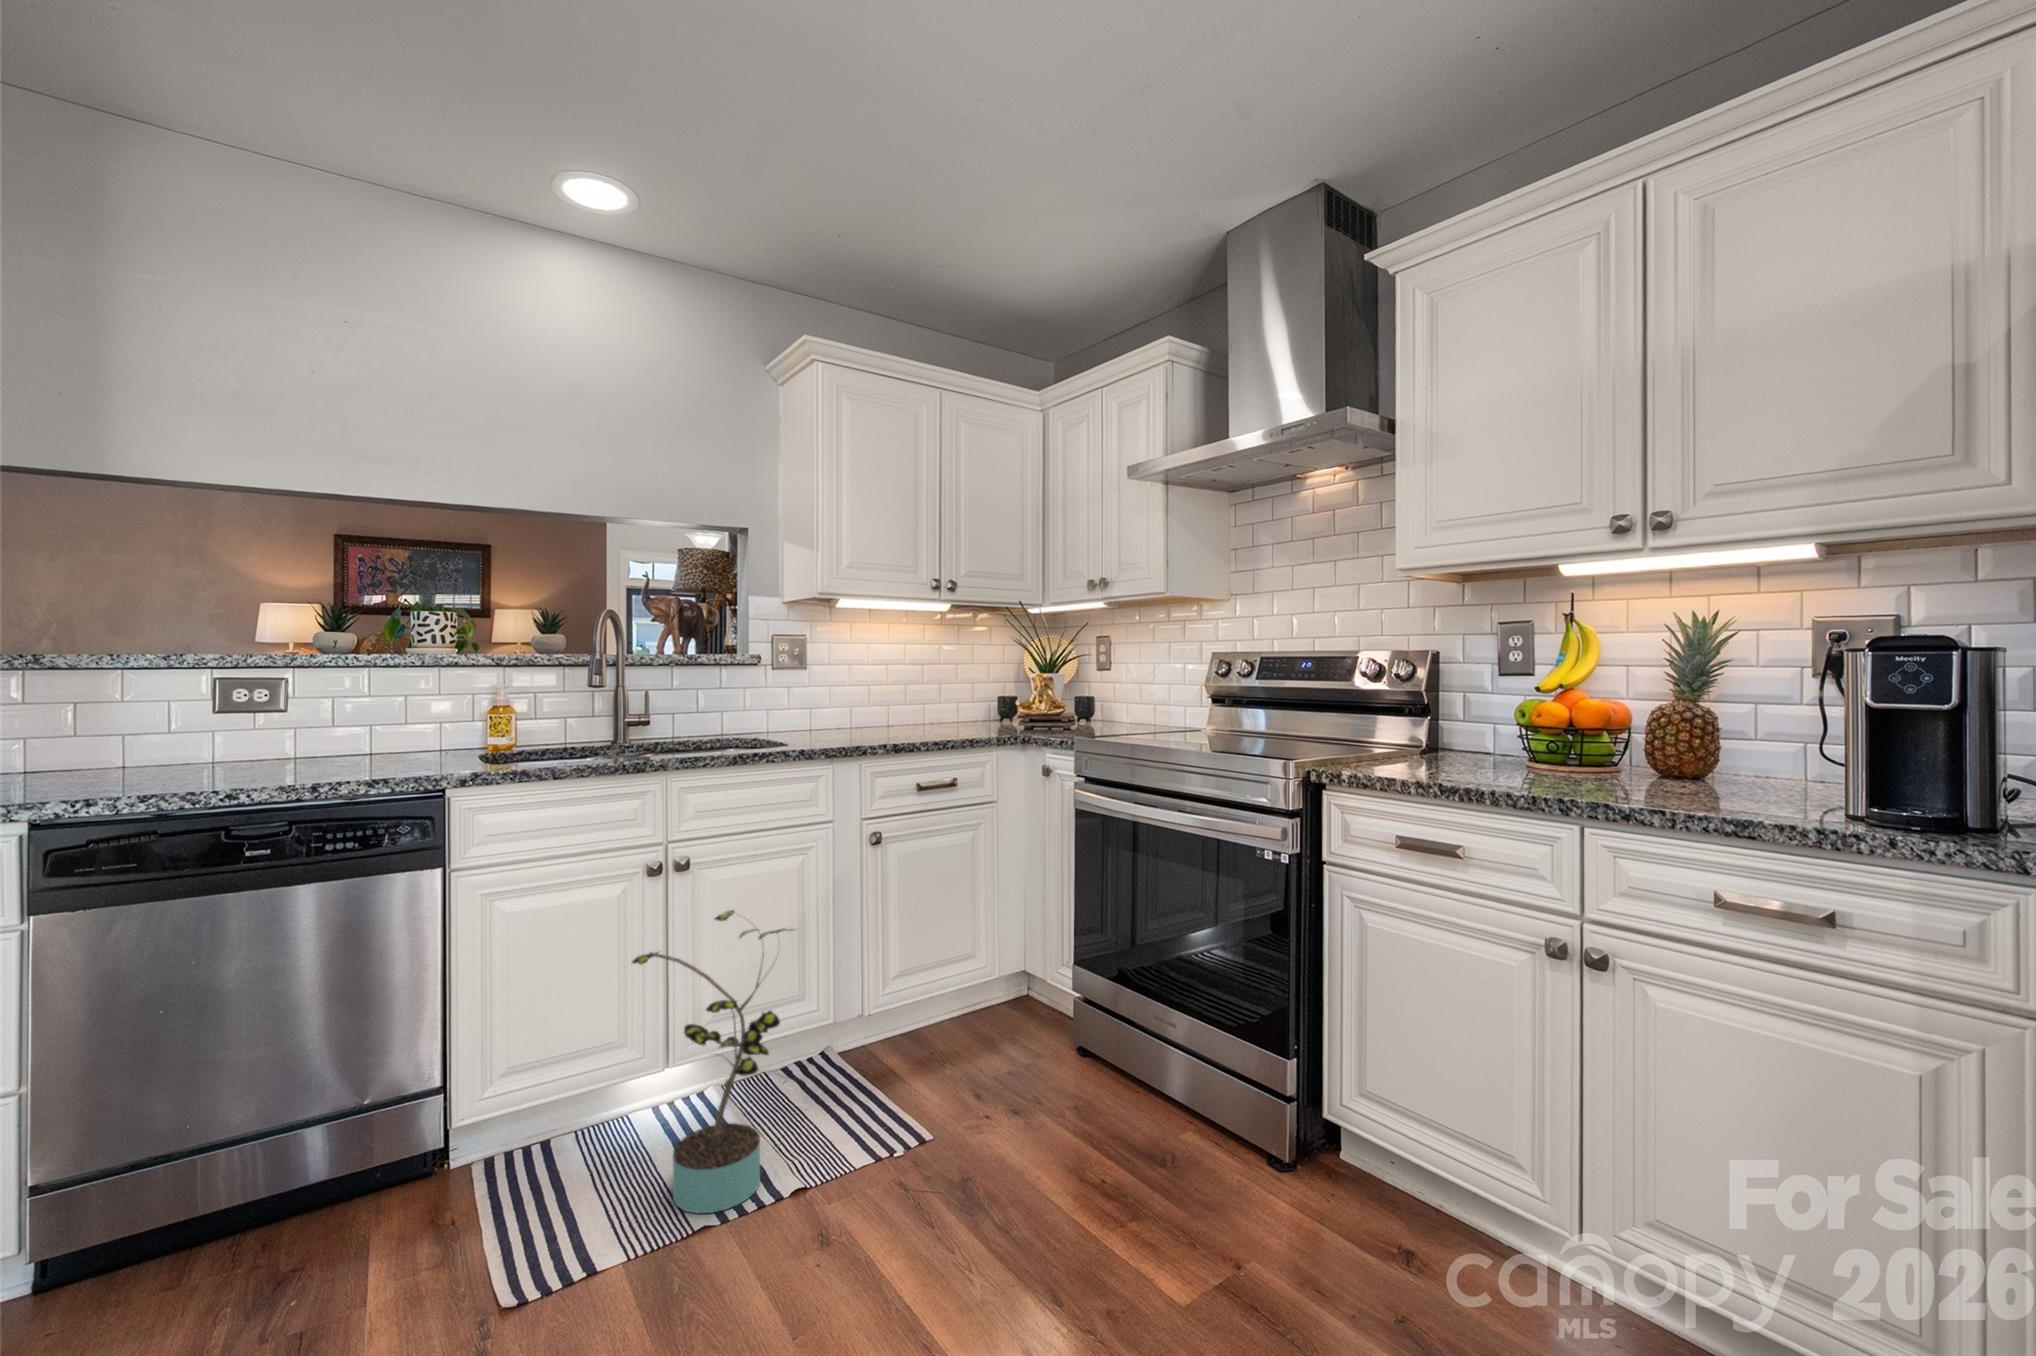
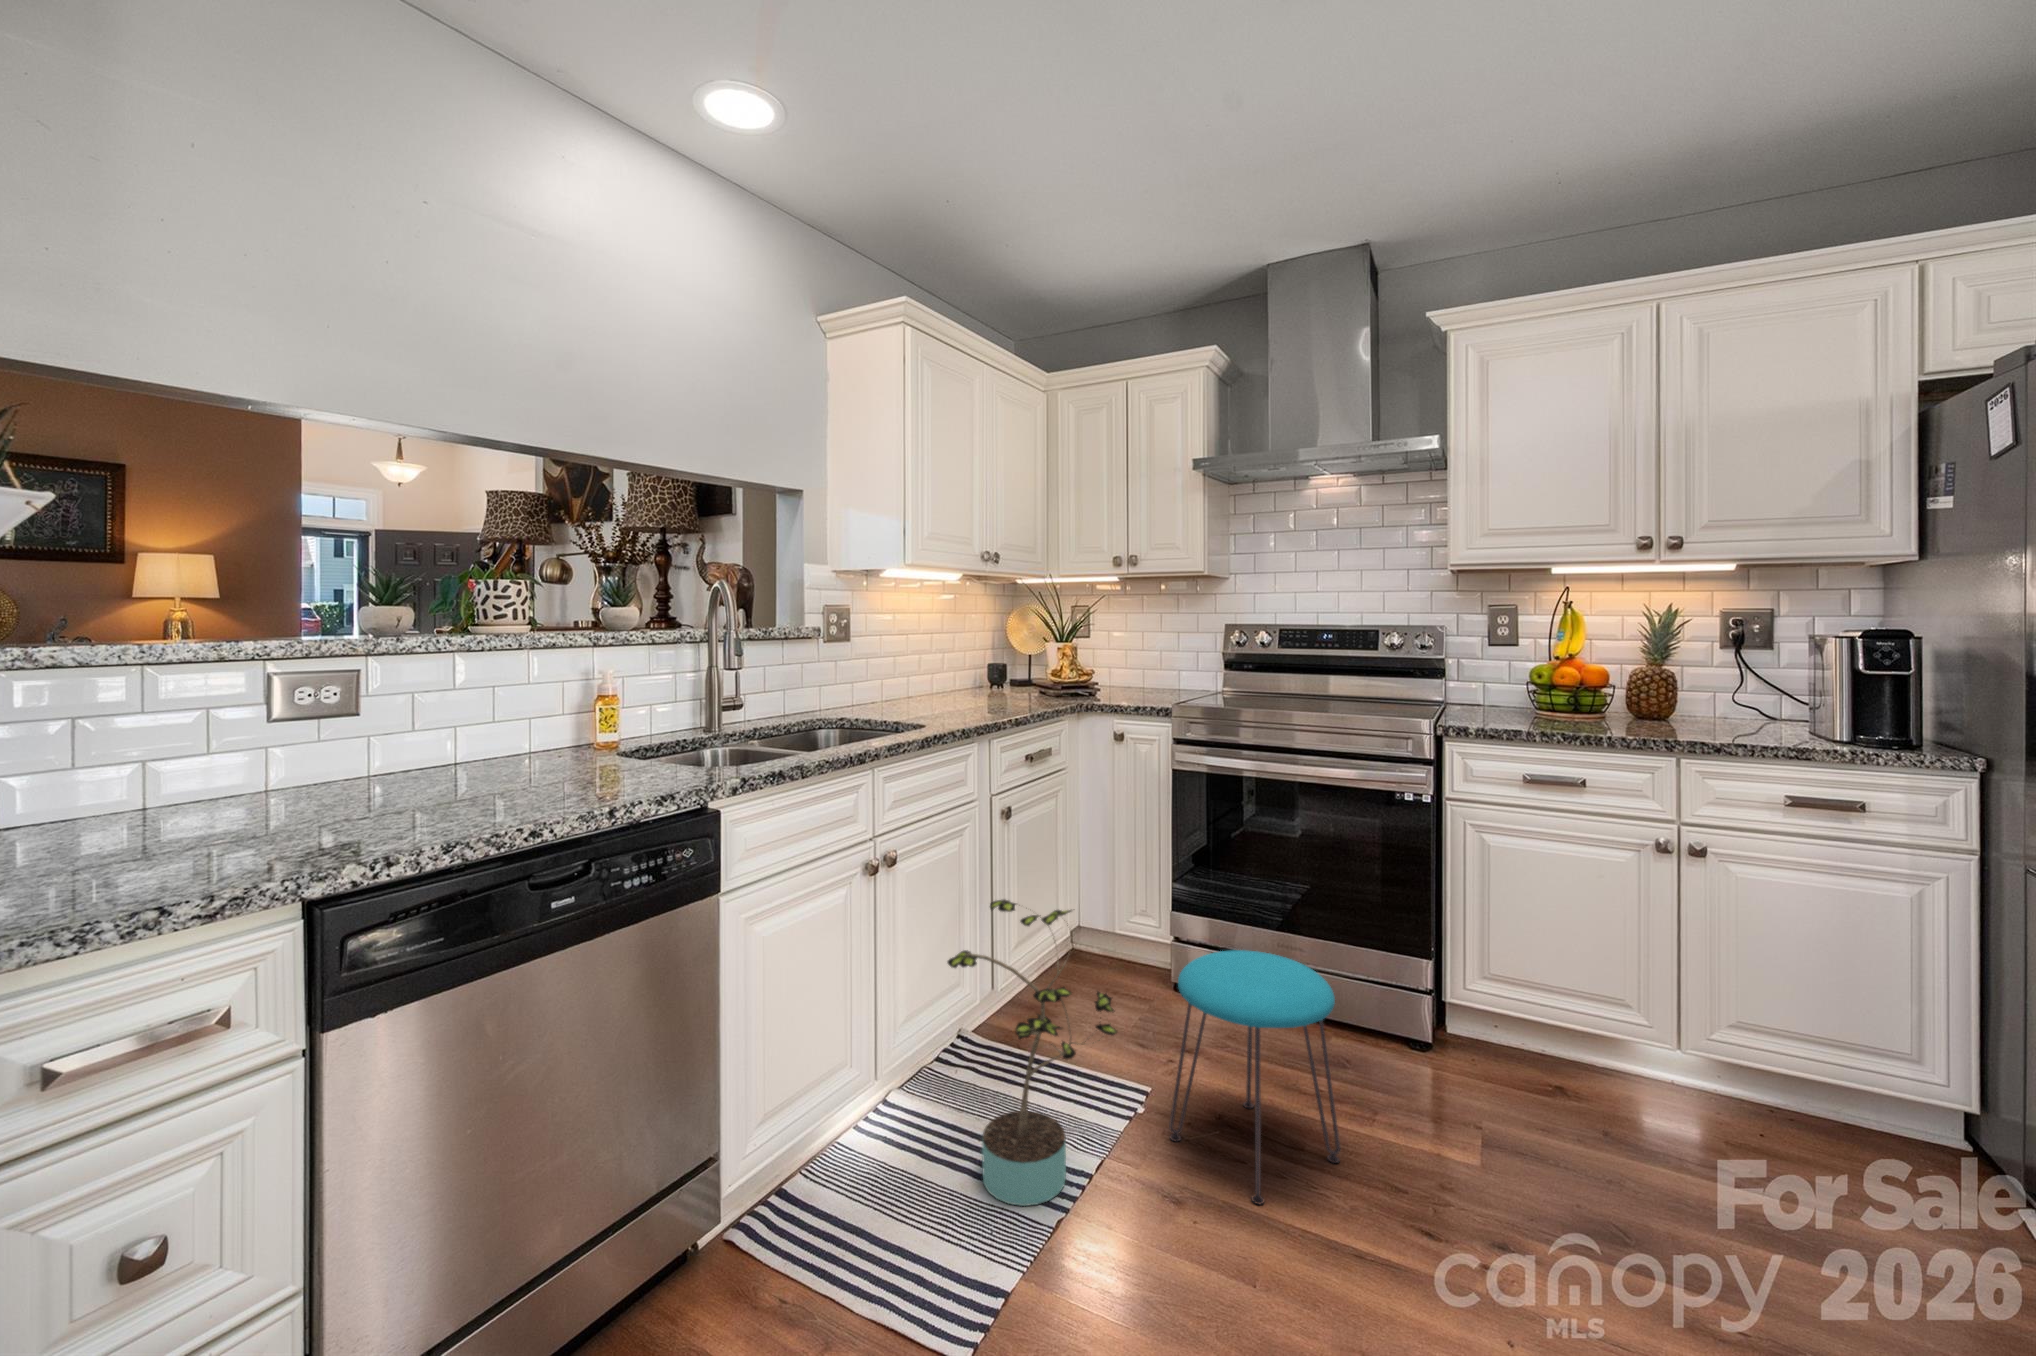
stool: none [864,999,1031,1276] -> present [1169,950,1340,1204]

